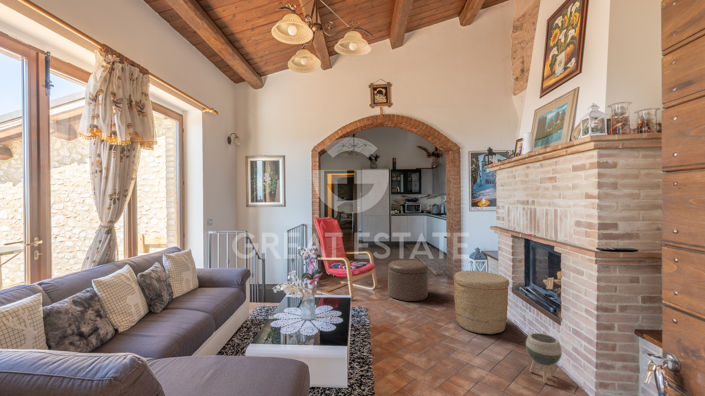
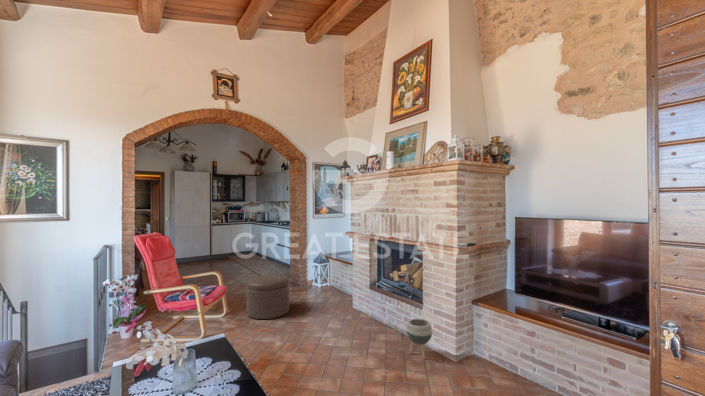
basket: present [454,271,509,334] -> none [326,274,373,333]

